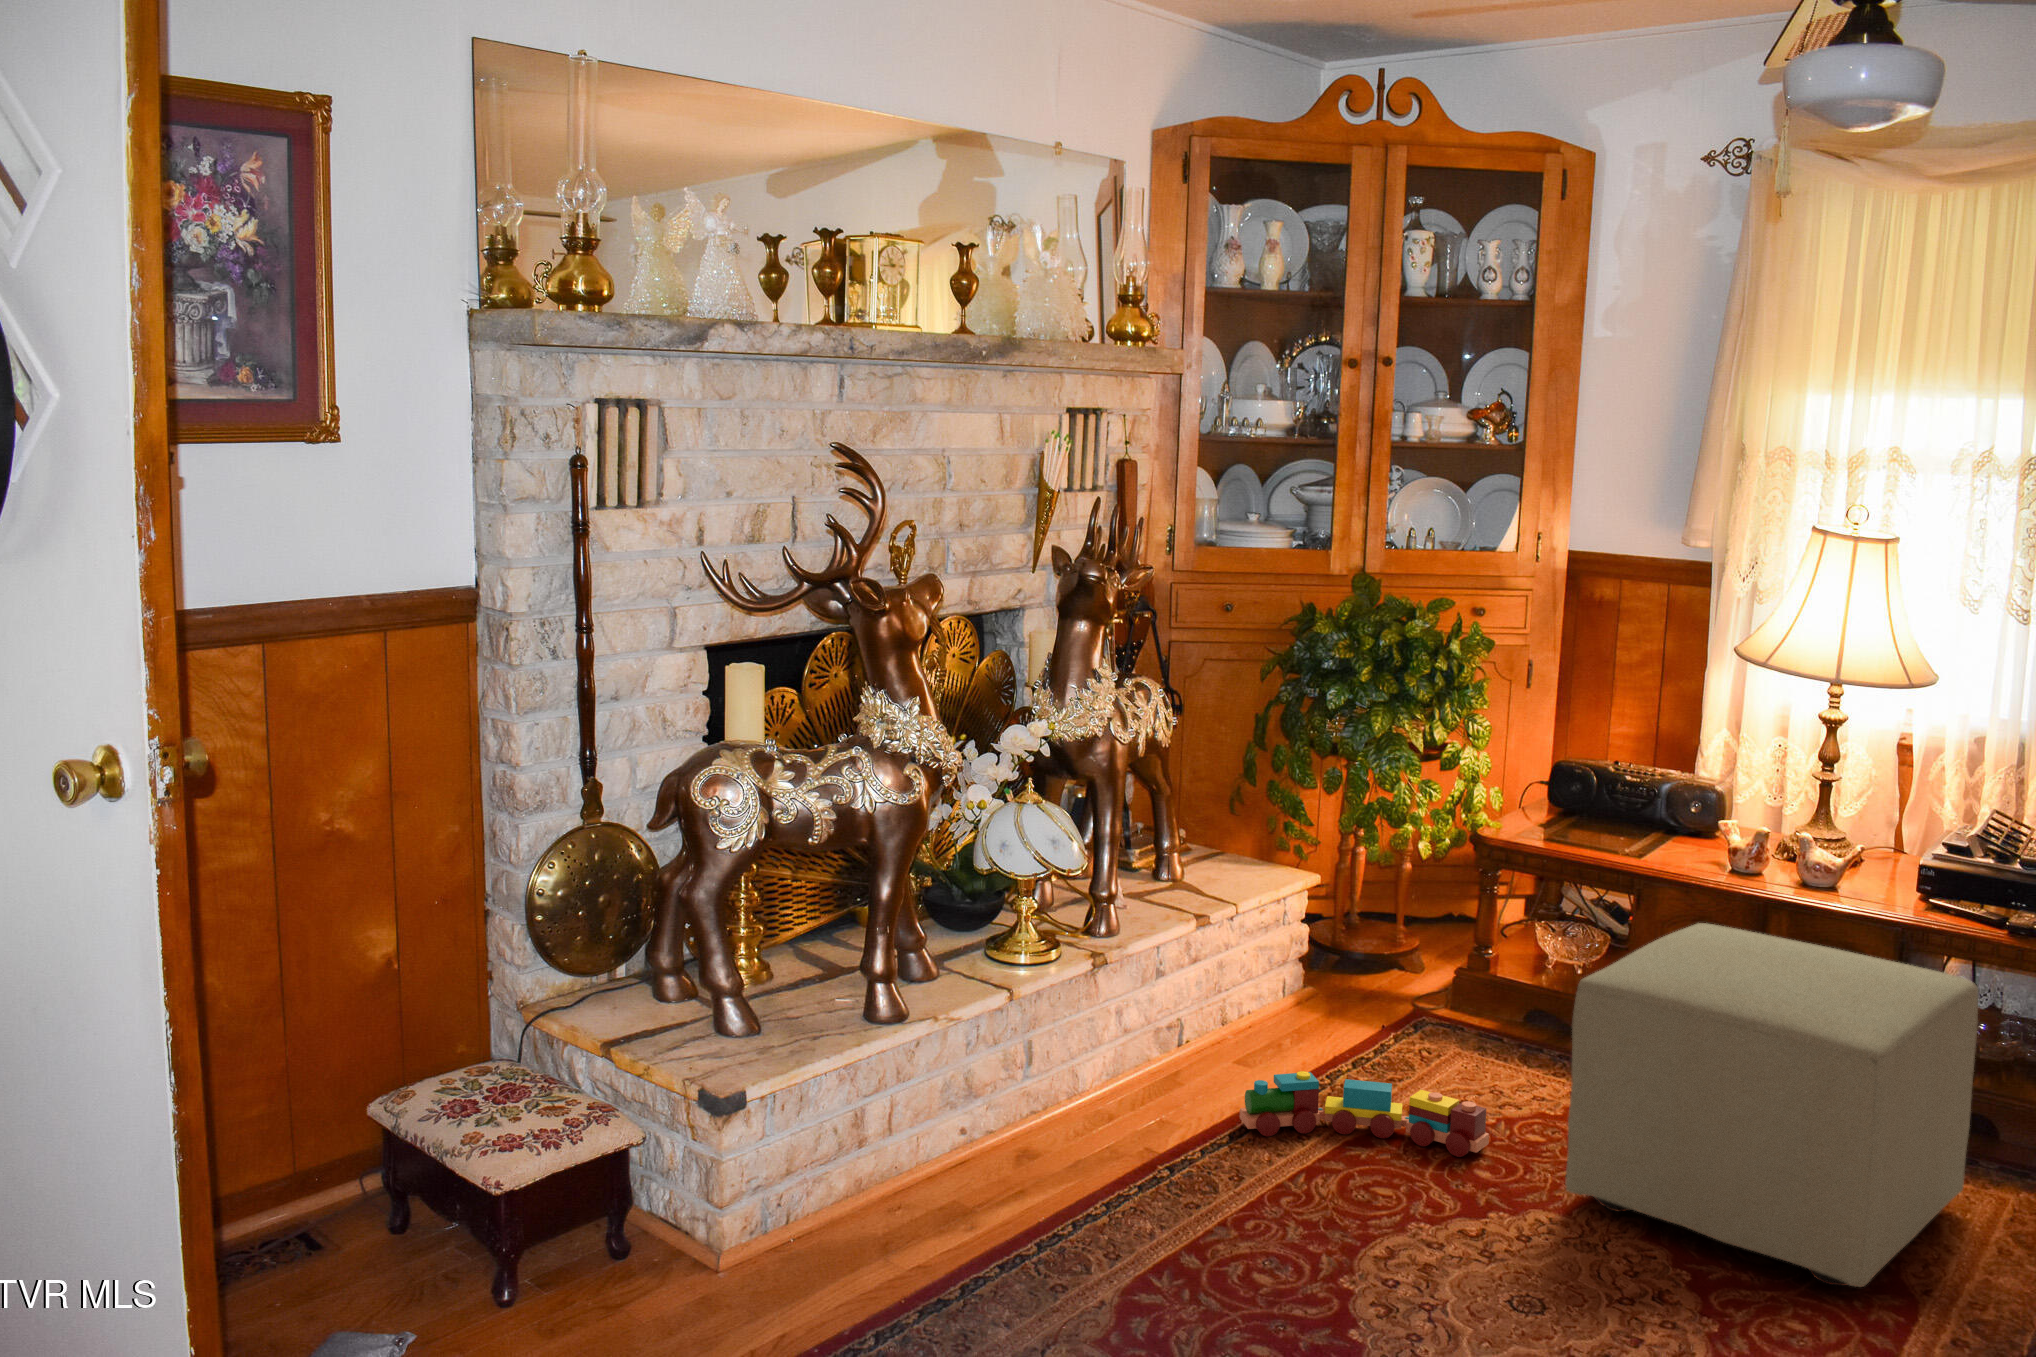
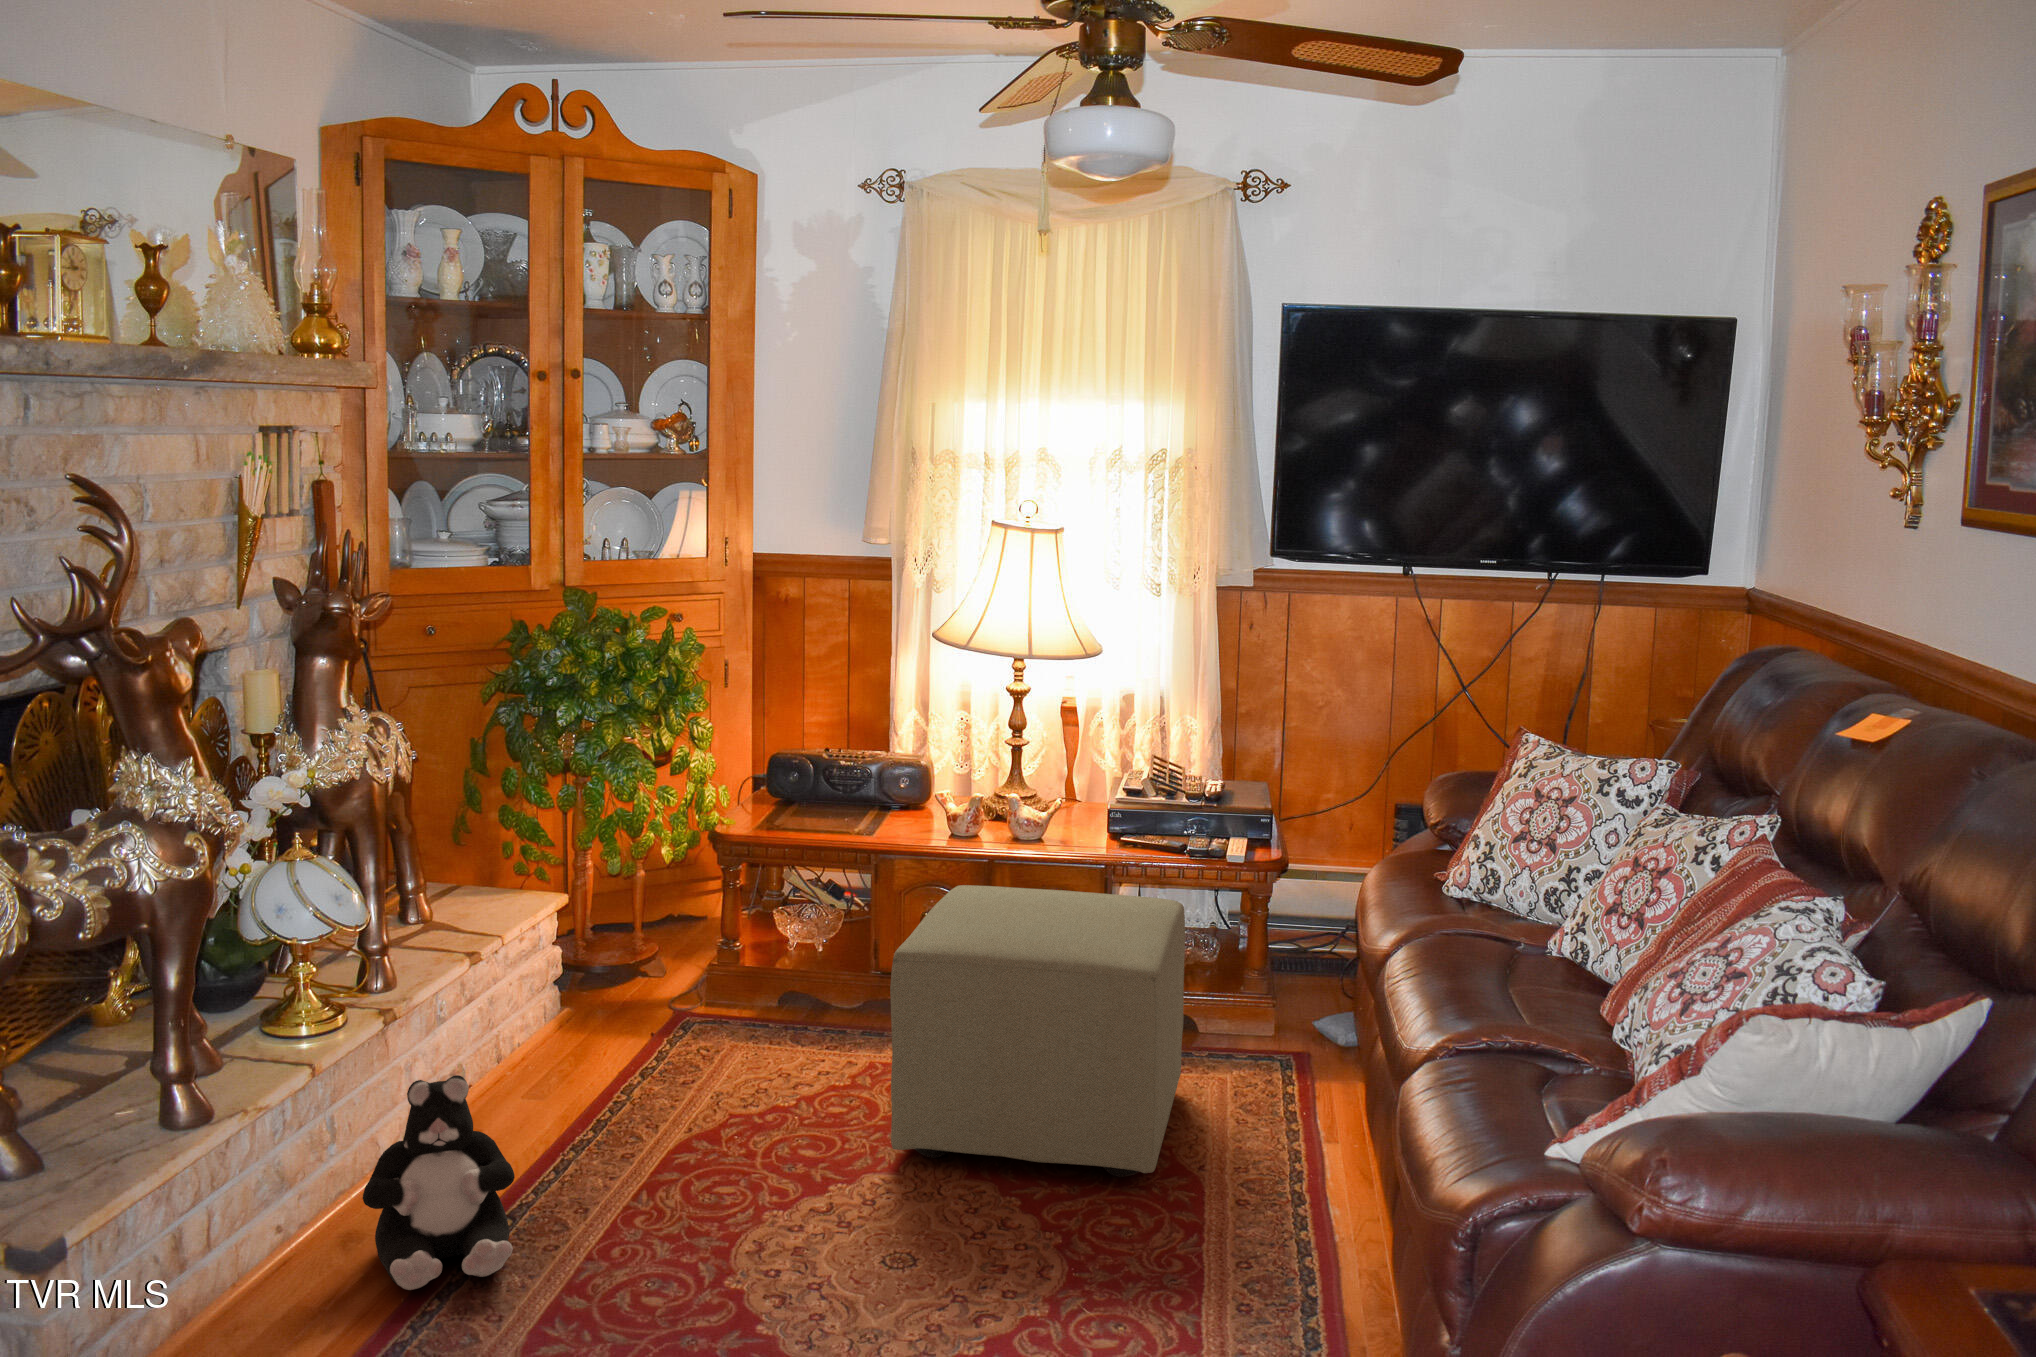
plush toy: none [1042,1020,1173,1211] -> present [363,1075,515,1290]
toy train: present [1240,1071,1489,1157] -> none [557,1084,803,1164]

